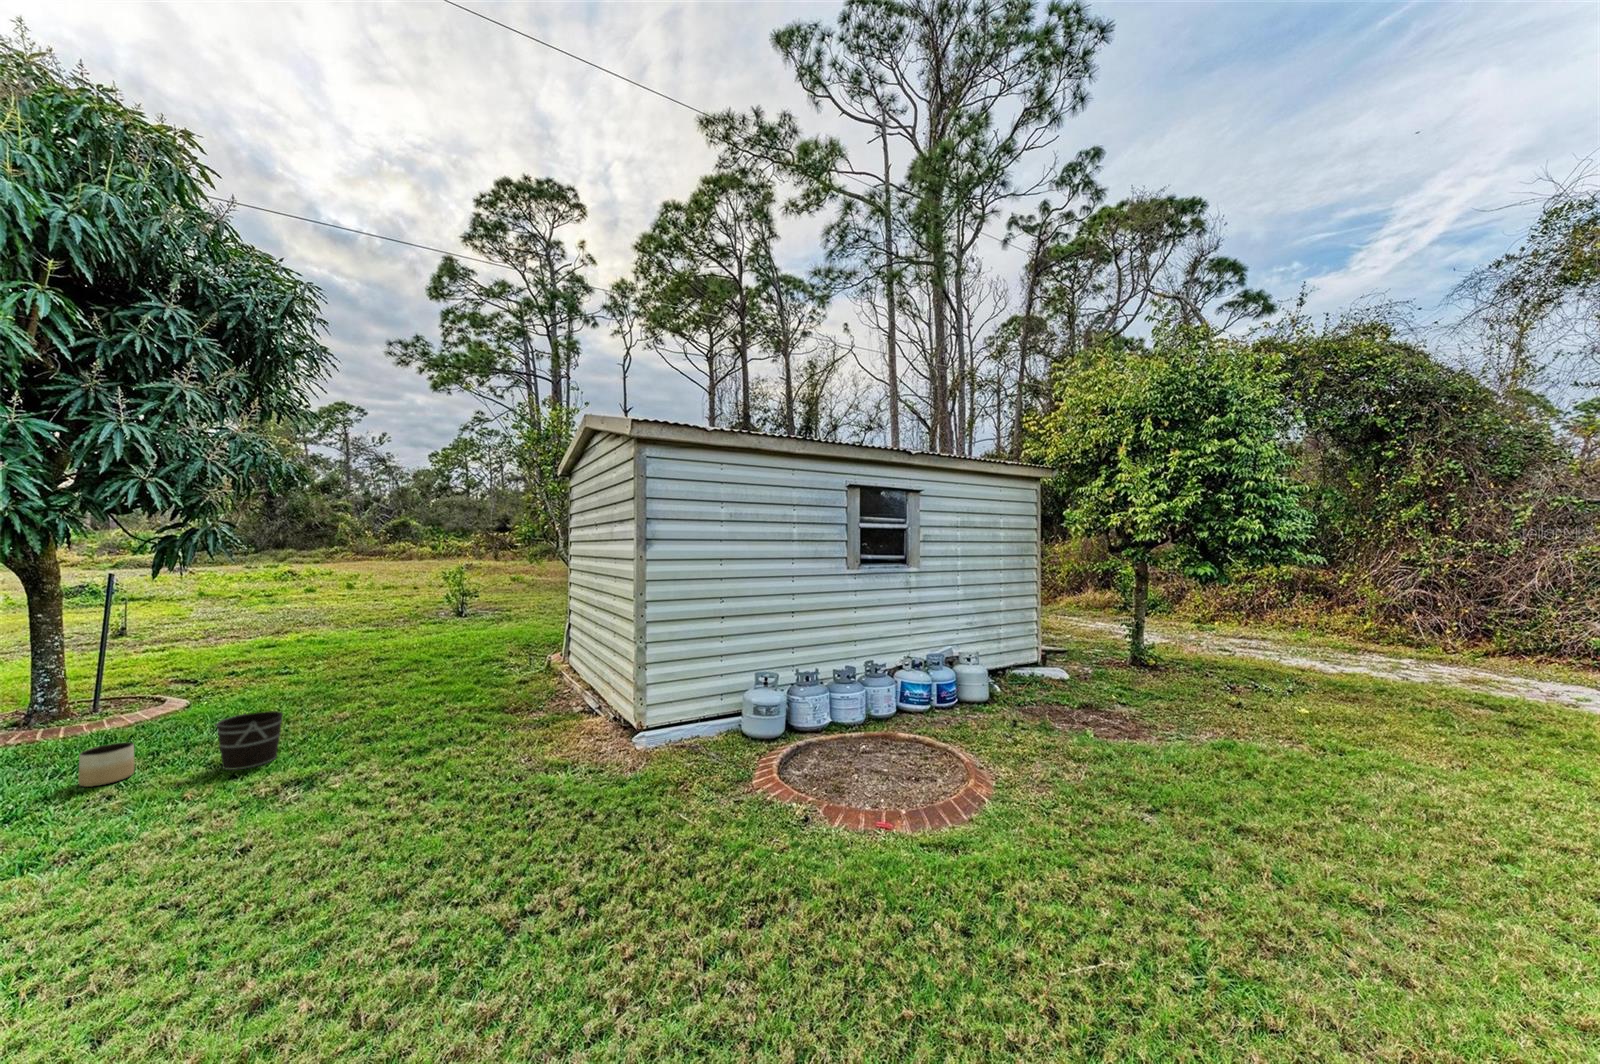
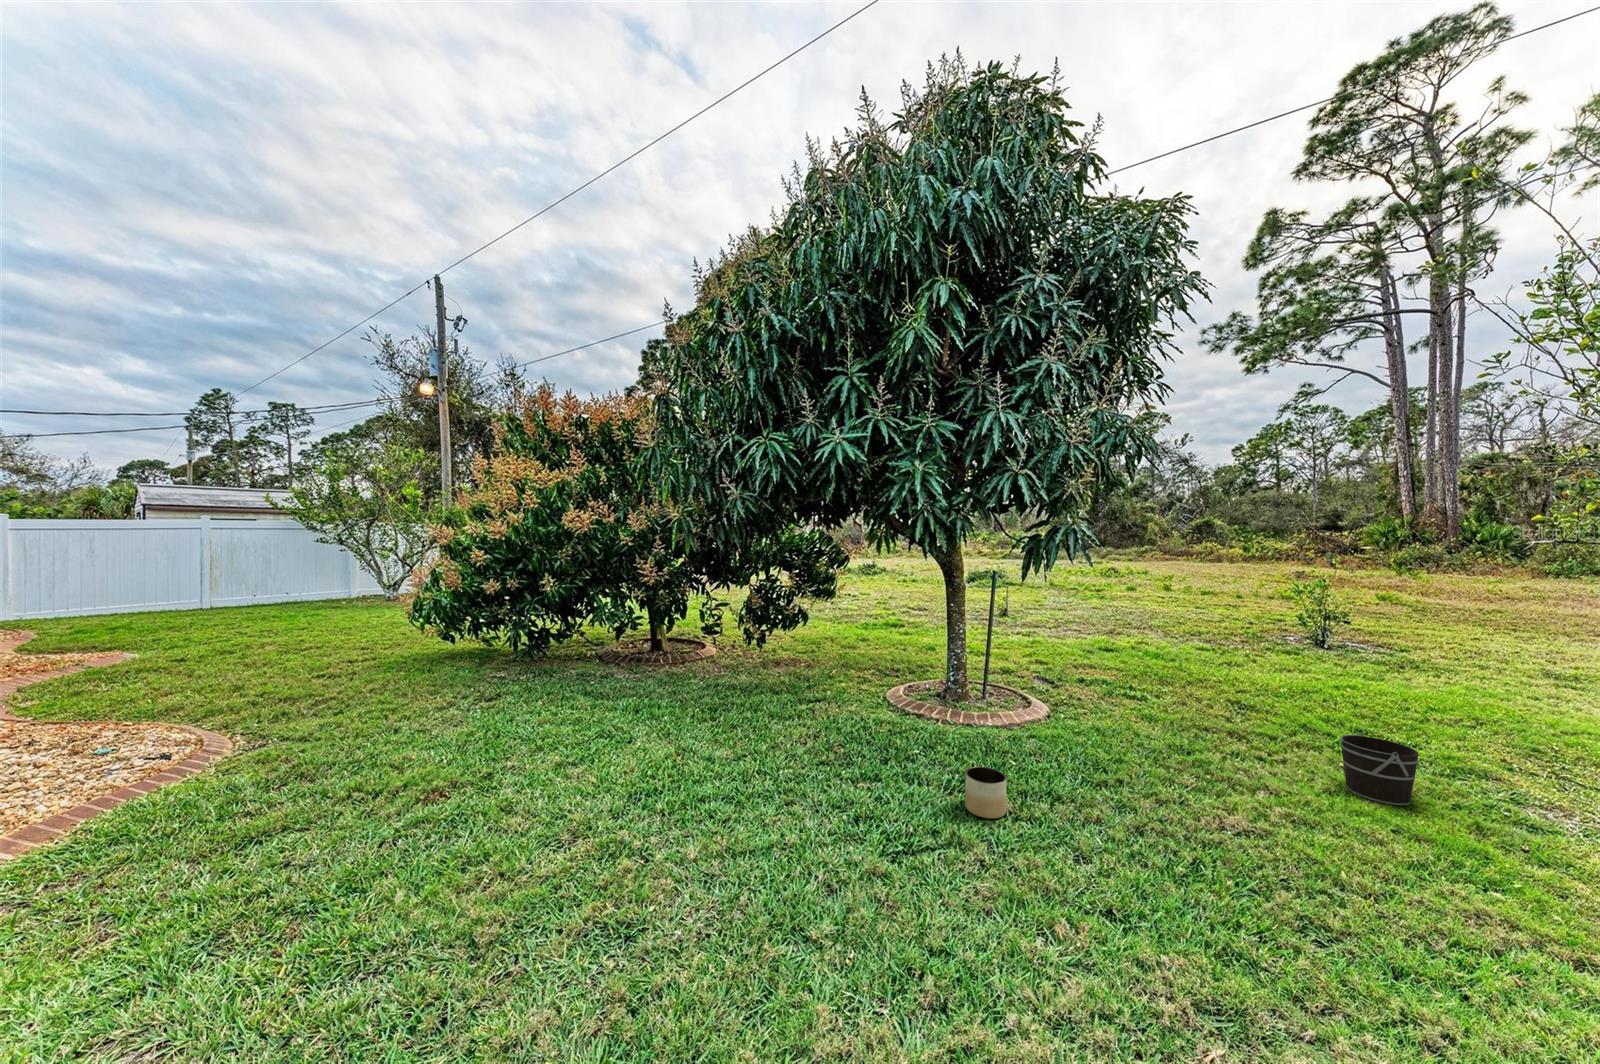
bucket: present [215,711,283,770] -> present [1341,733,1419,805]

